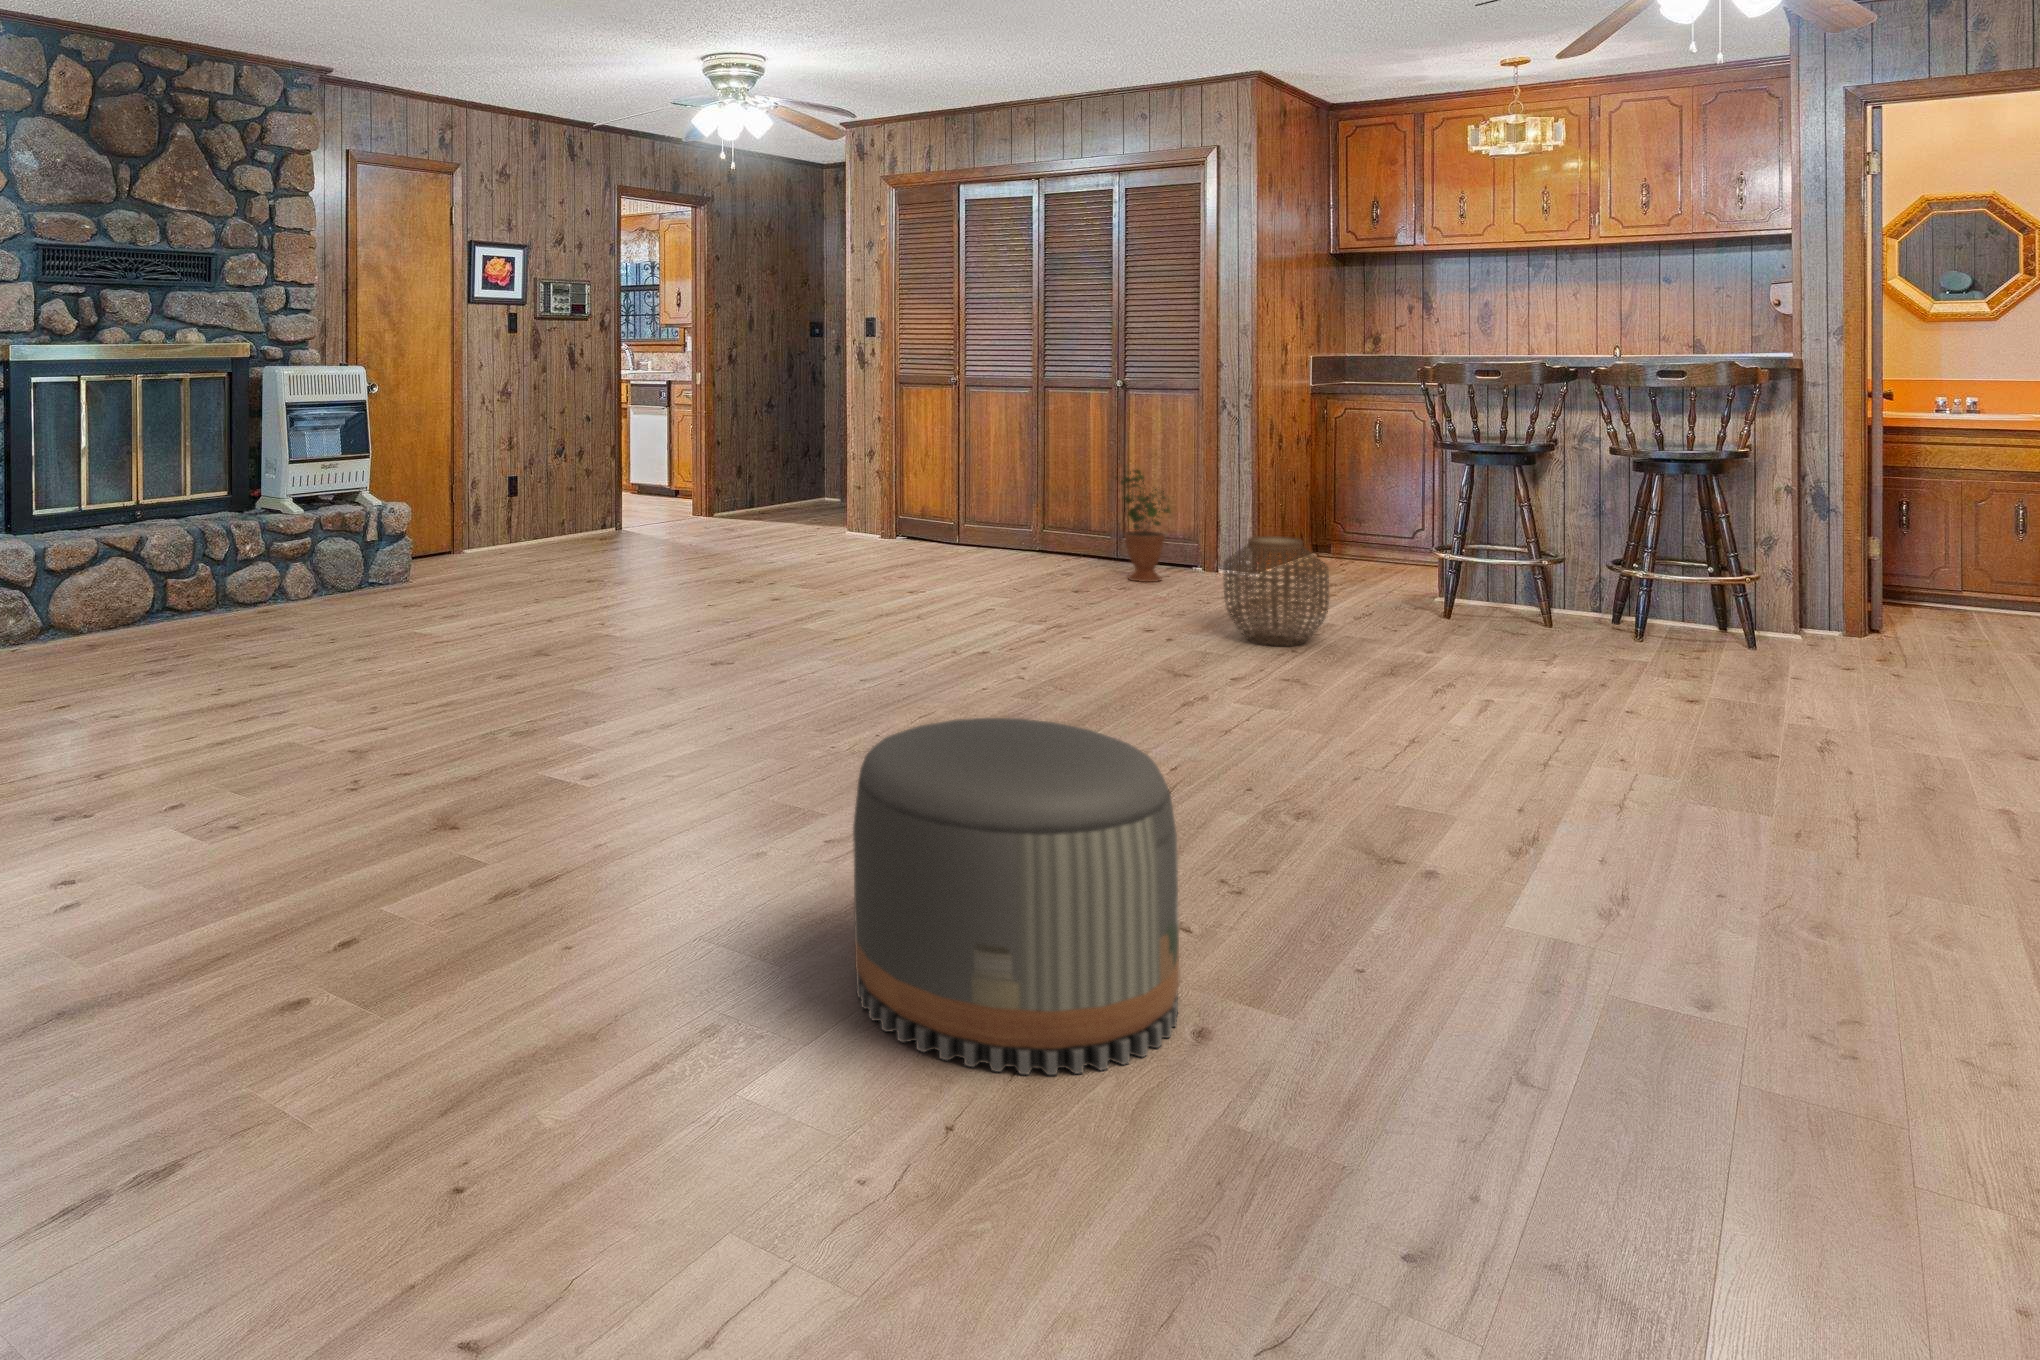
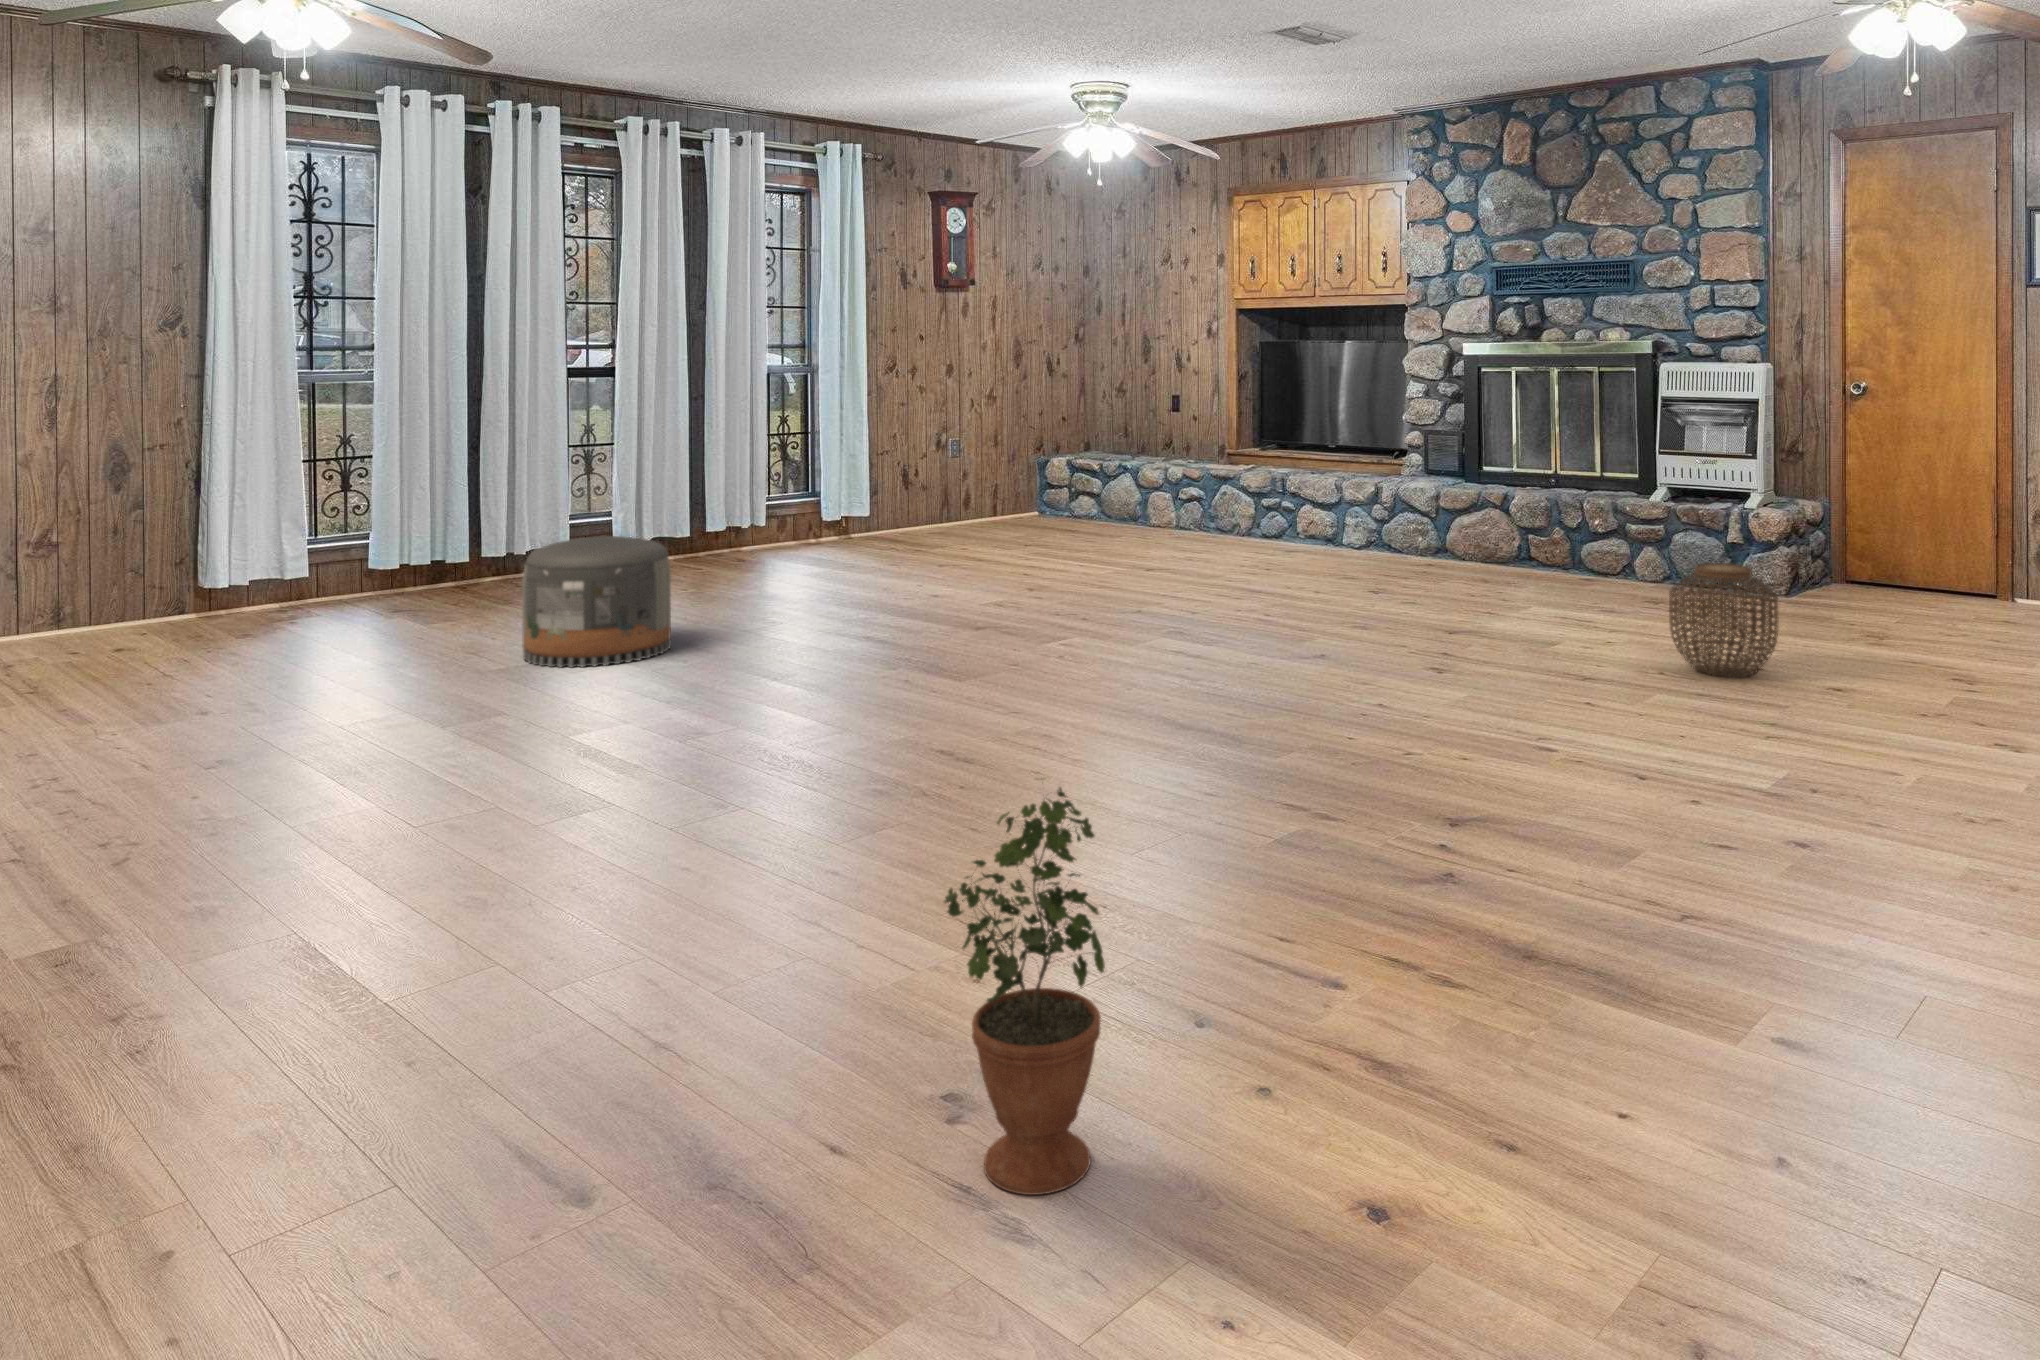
potted plant: present [1119,466,1170,582] -> present [944,787,1105,1195]
woven basket: present [1223,536,1329,646] -> present [1669,563,1778,678]

